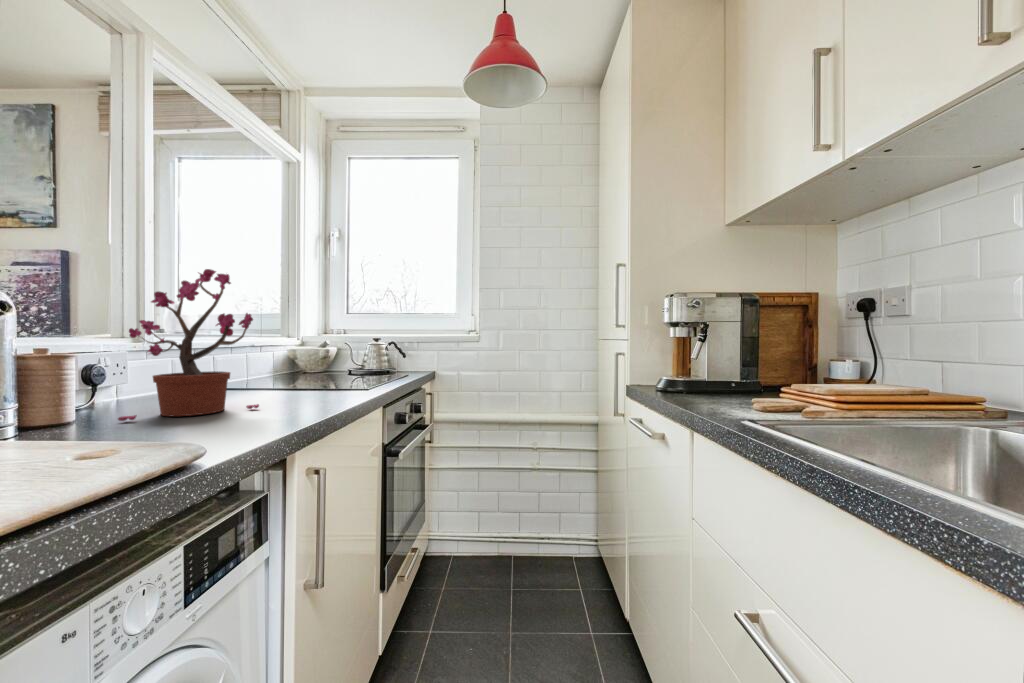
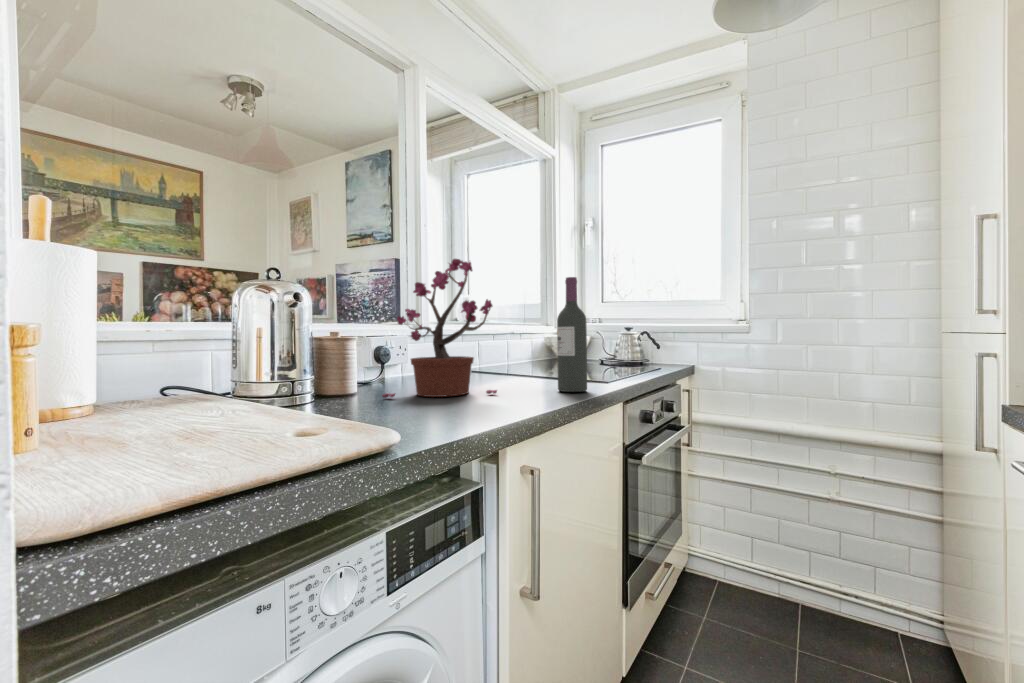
wine bottle: none [320,294,350,402] -> present [557,277,587,392]

